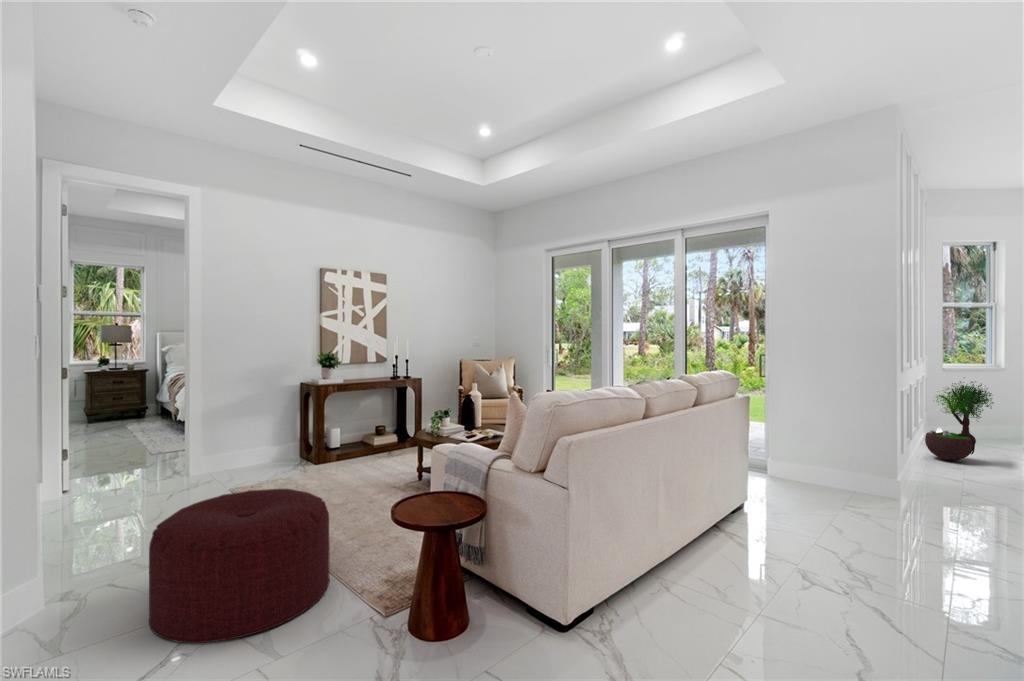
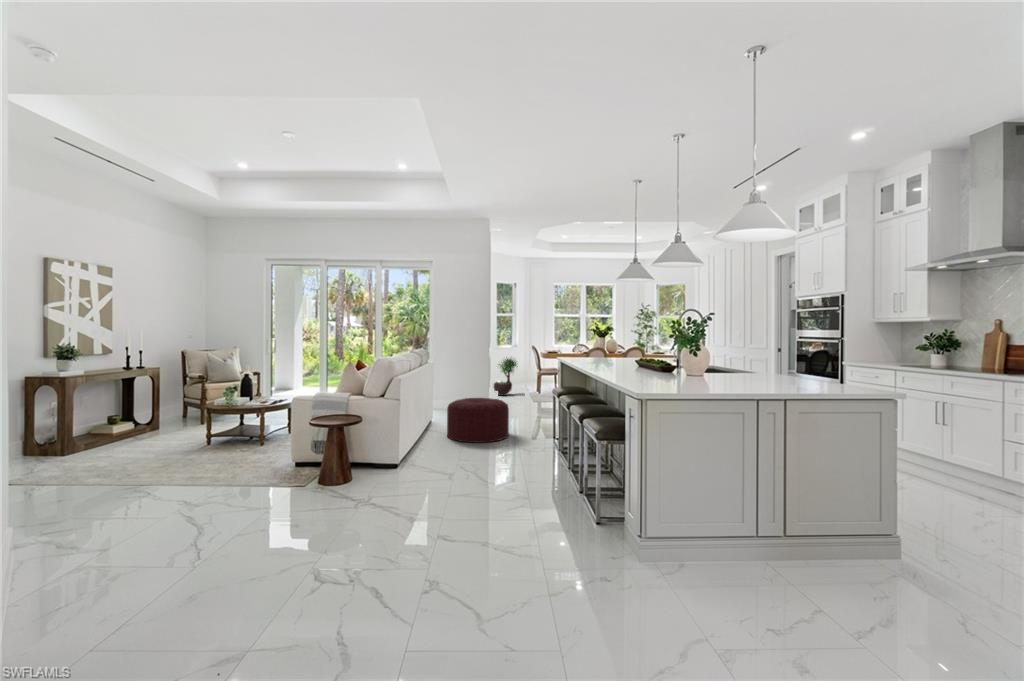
ottoman: present [149,489,330,643] -> present [447,398,509,443]

